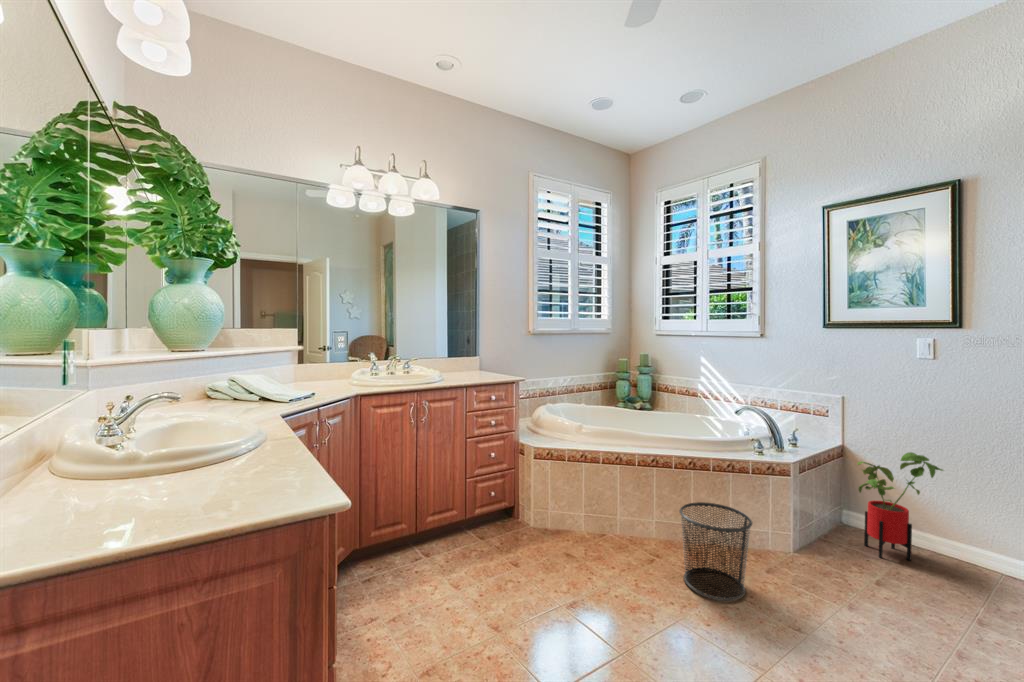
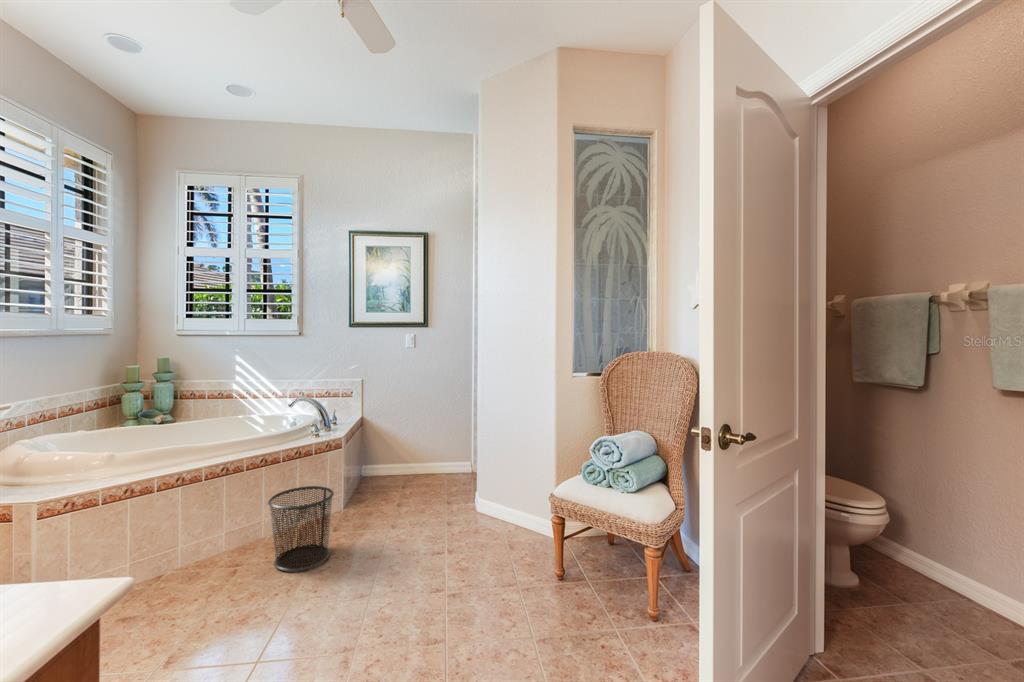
house plant: present [858,452,943,561] -> none [378,412,424,490]

